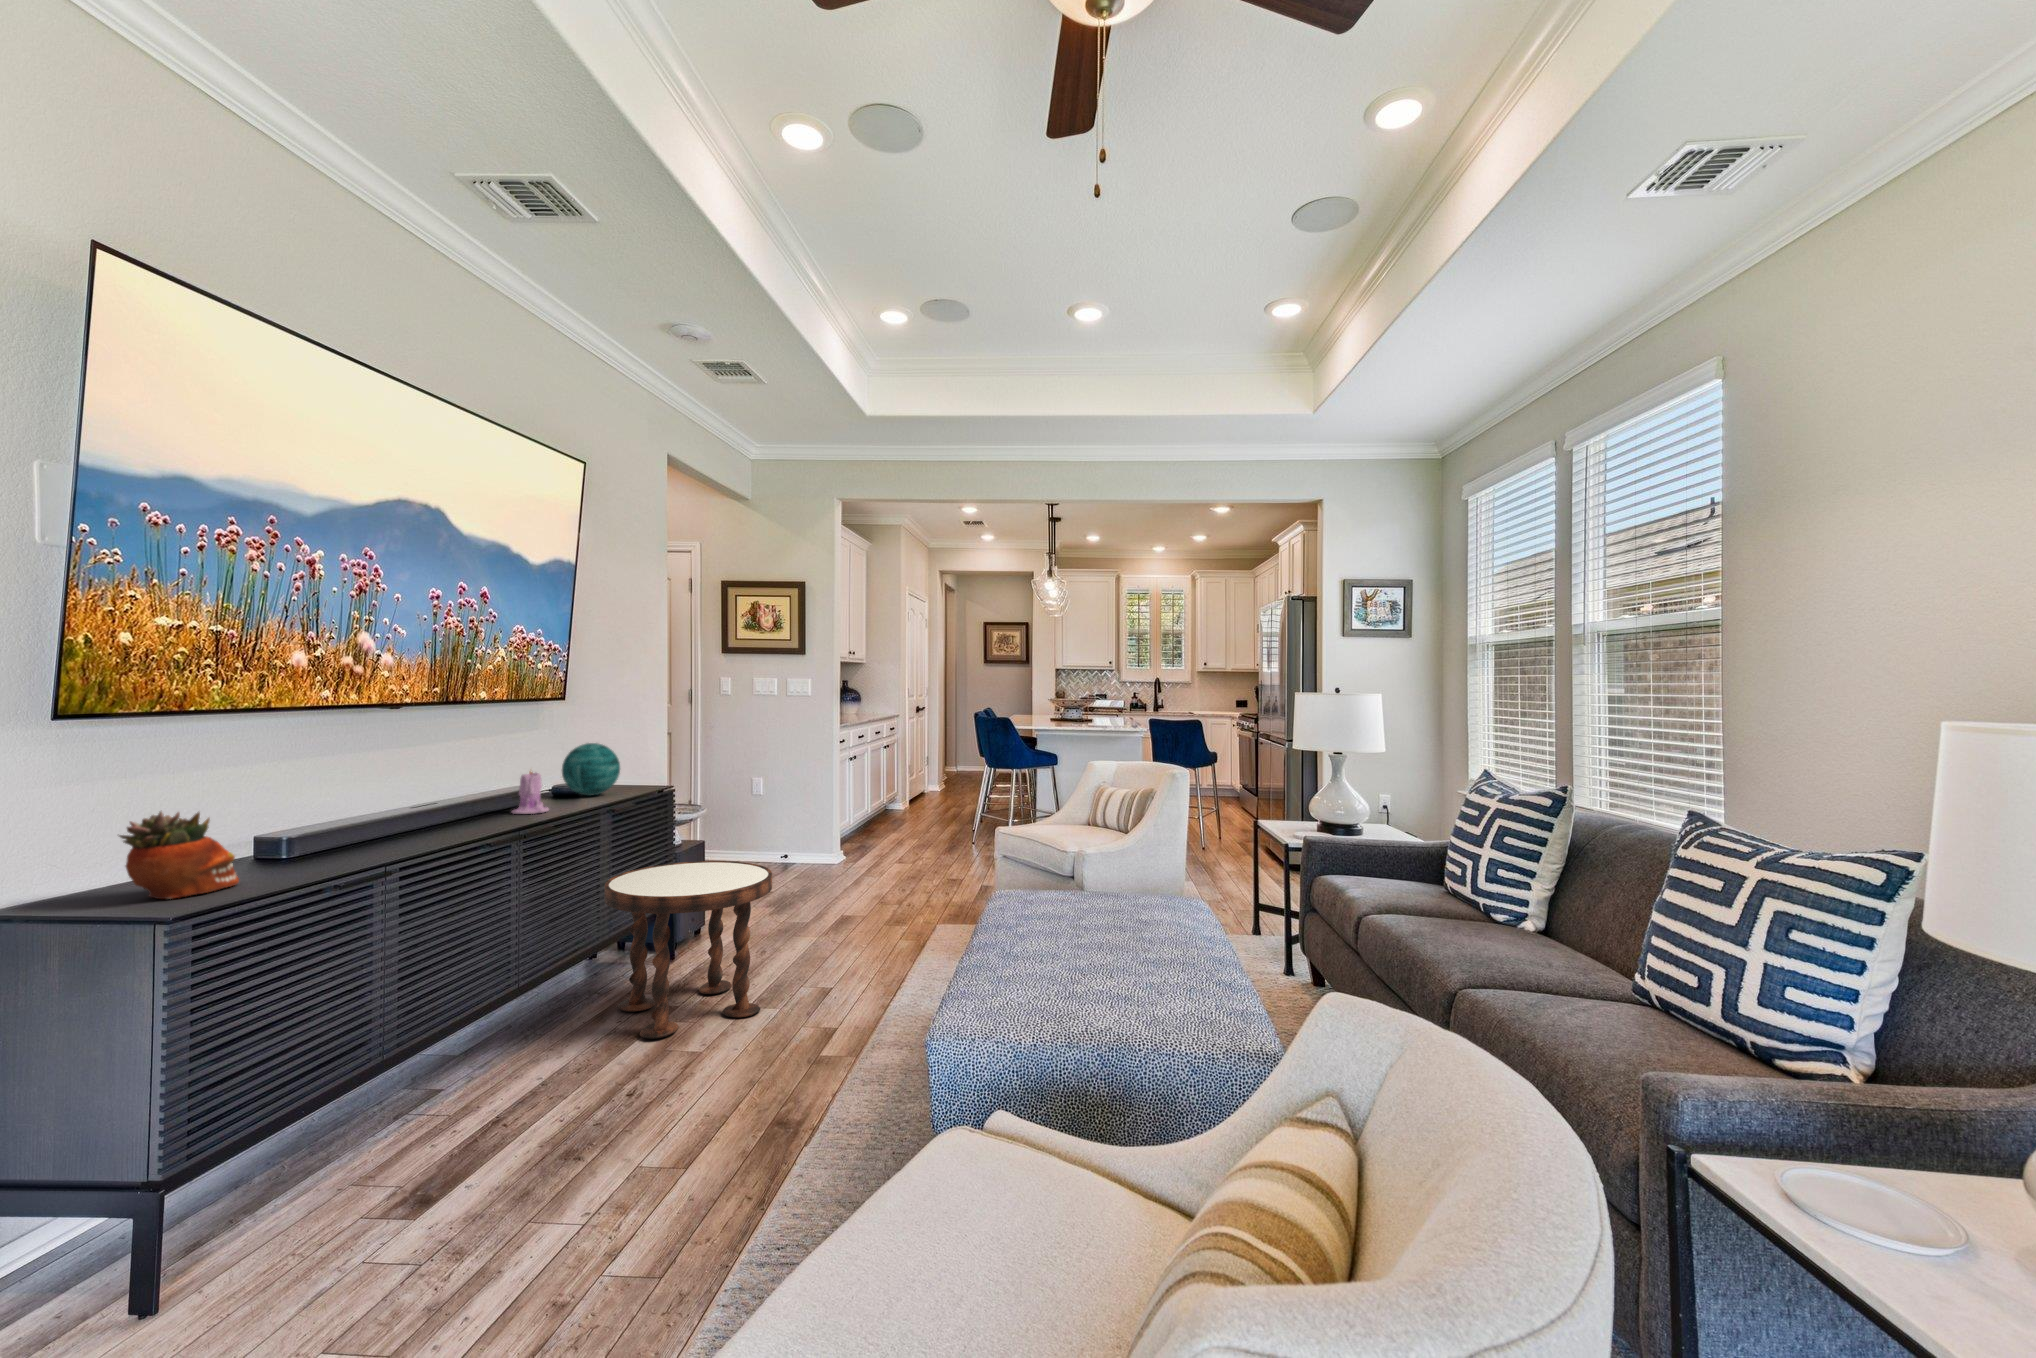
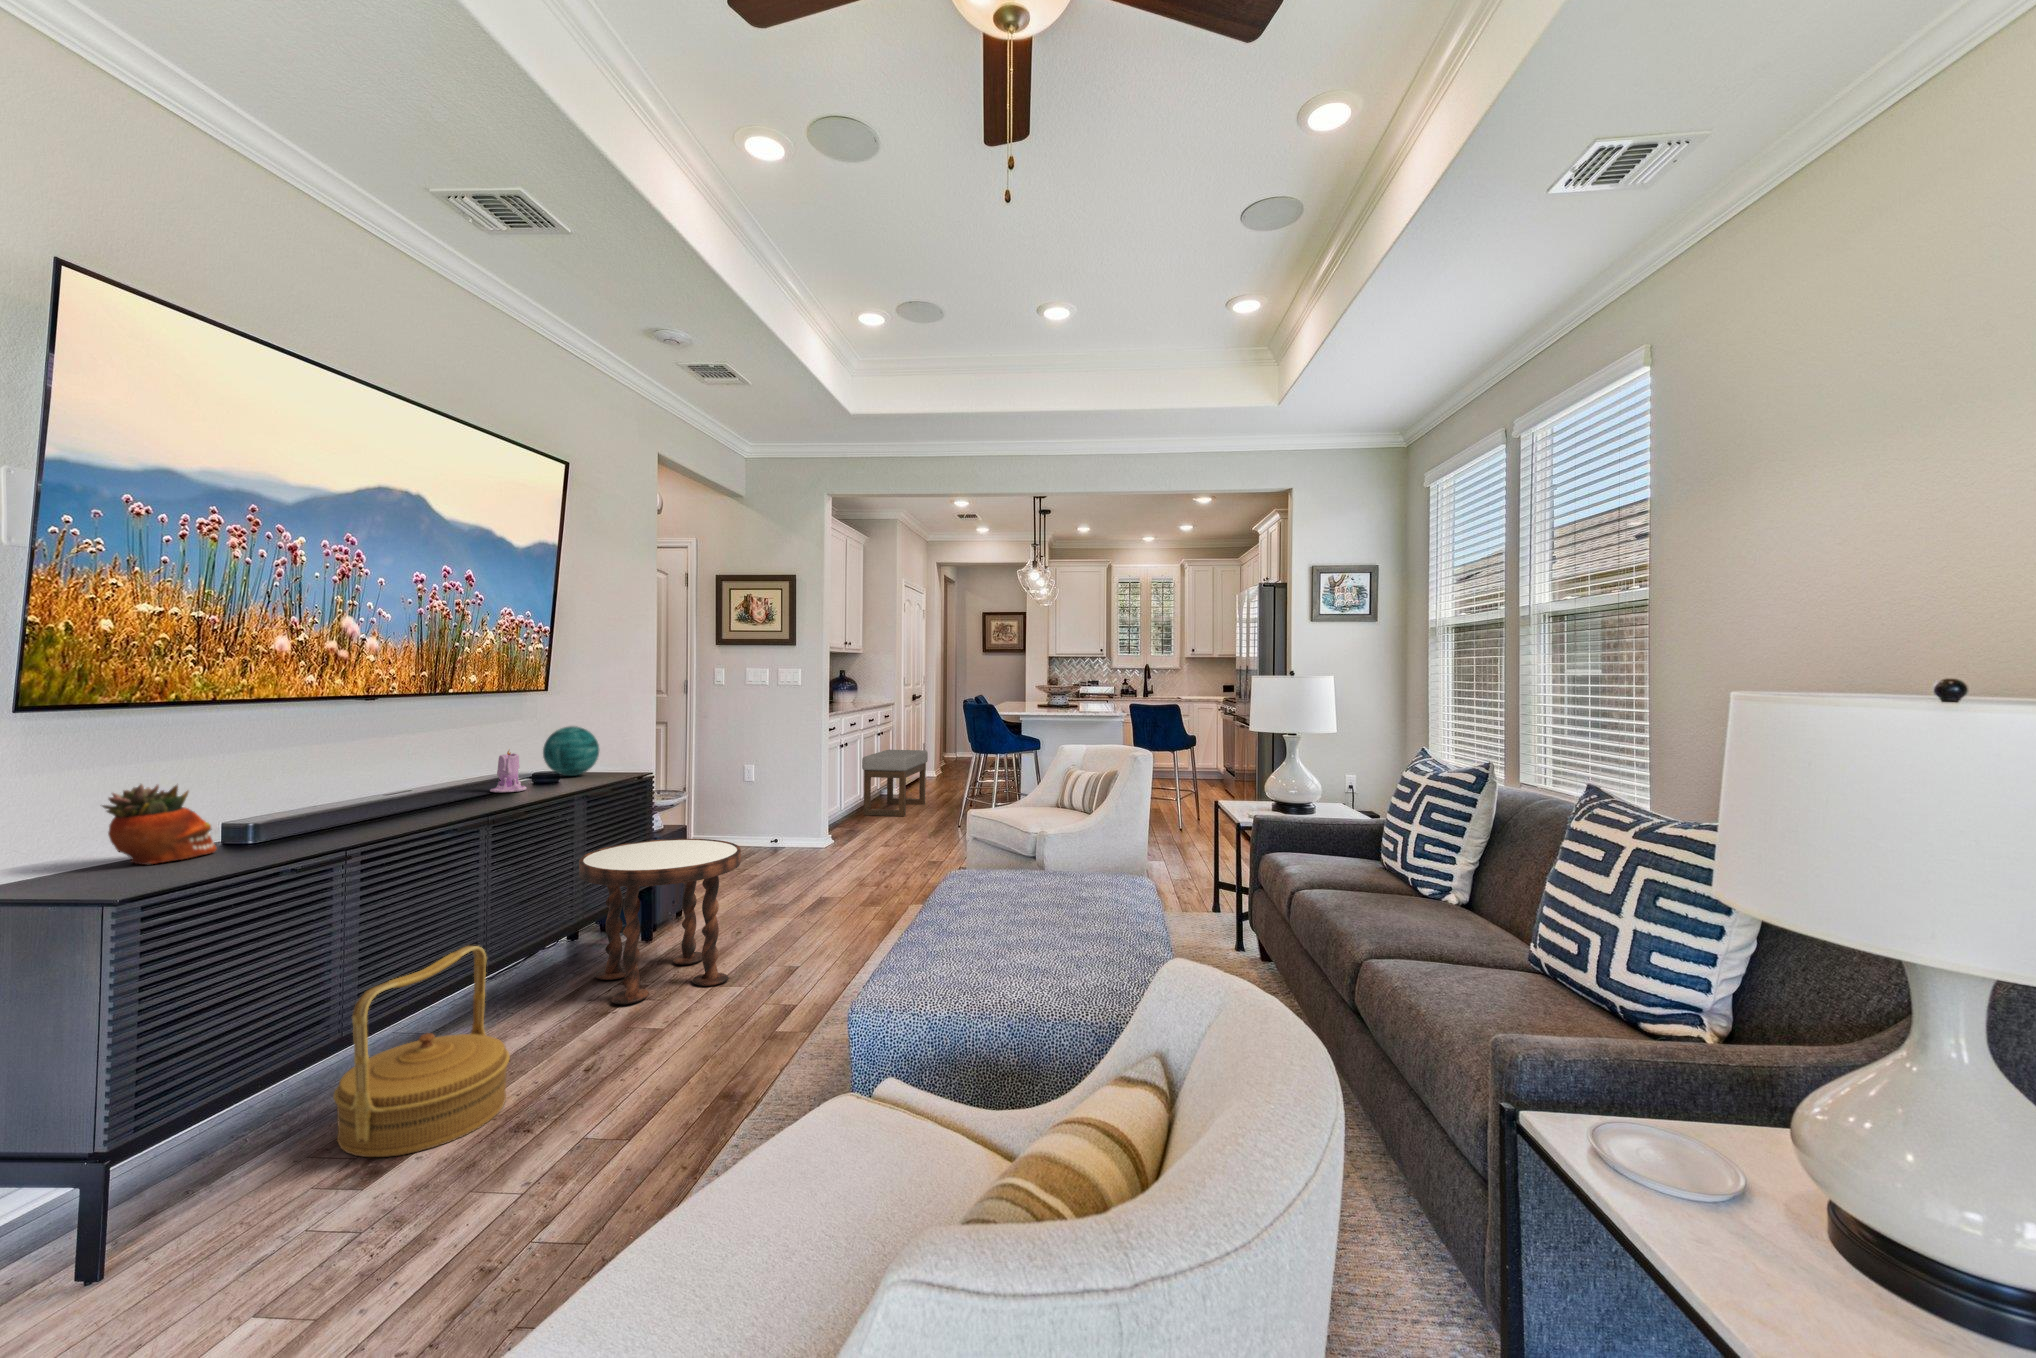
ottoman: none [871,763,936,833] -> present [862,750,928,816]
woven basket: none [361,981,547,1214] -> present [333,946,510,1157]

